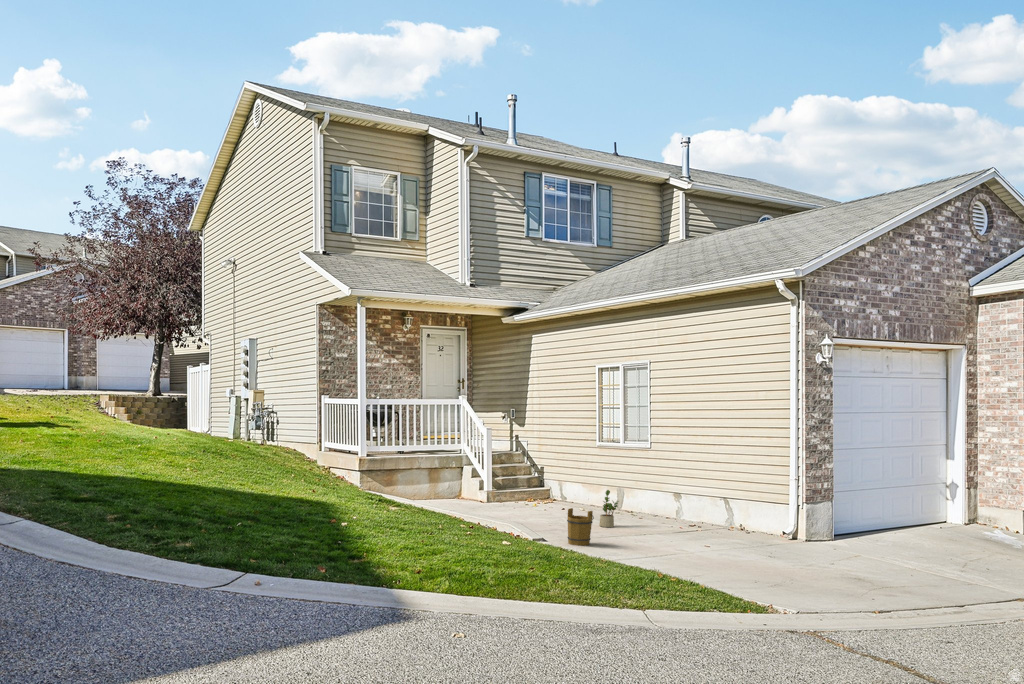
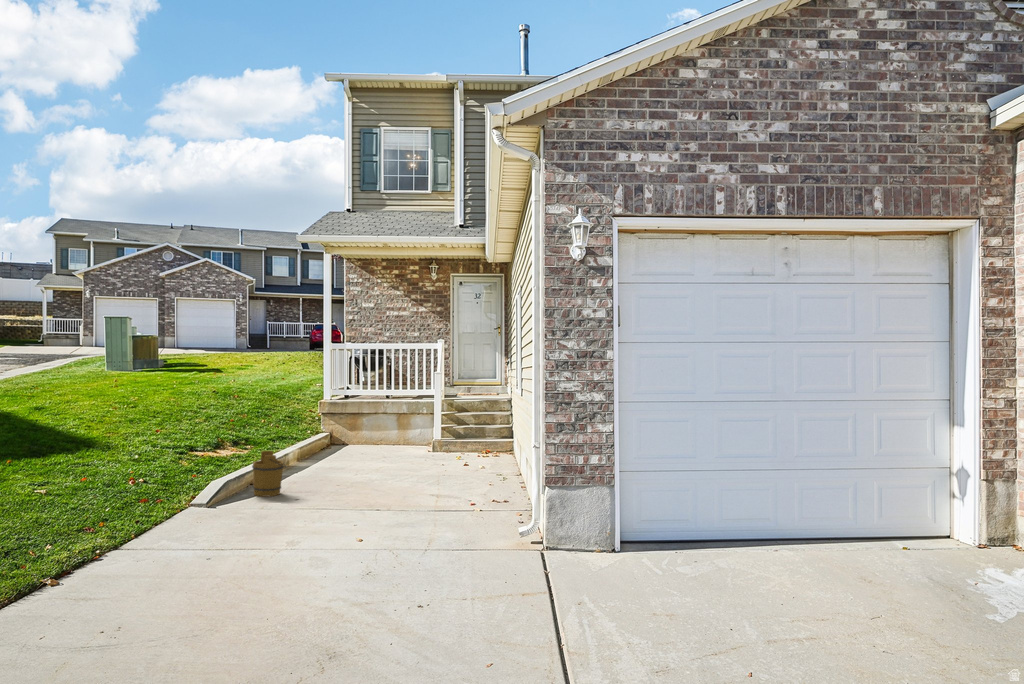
potted plant: present [599,490,619,527] -> none [408,438,433,484]

